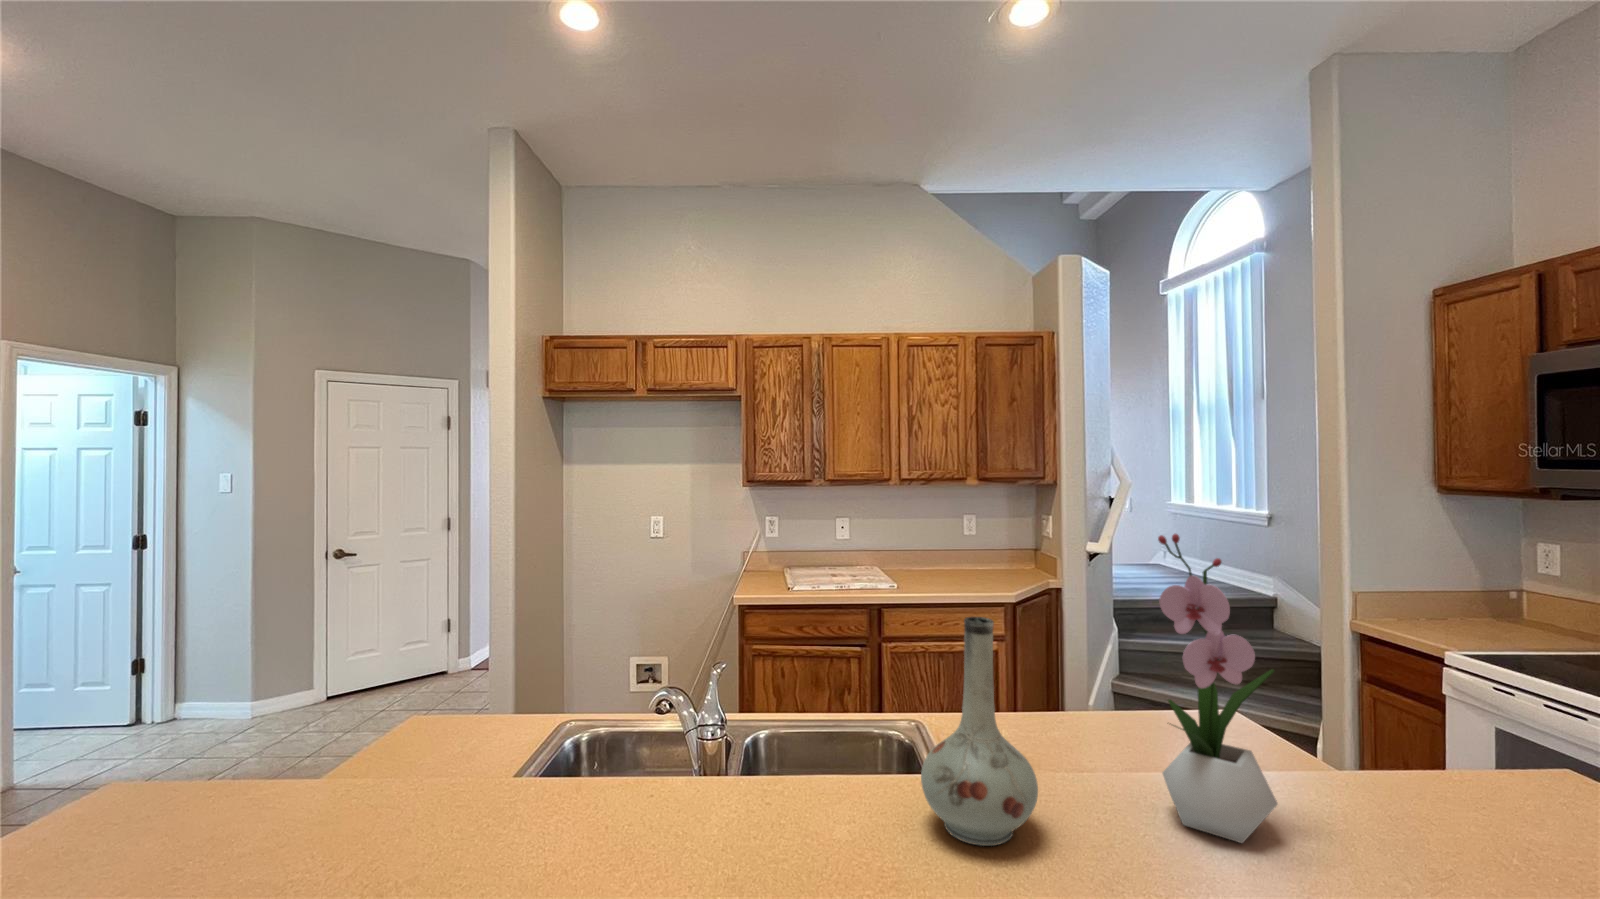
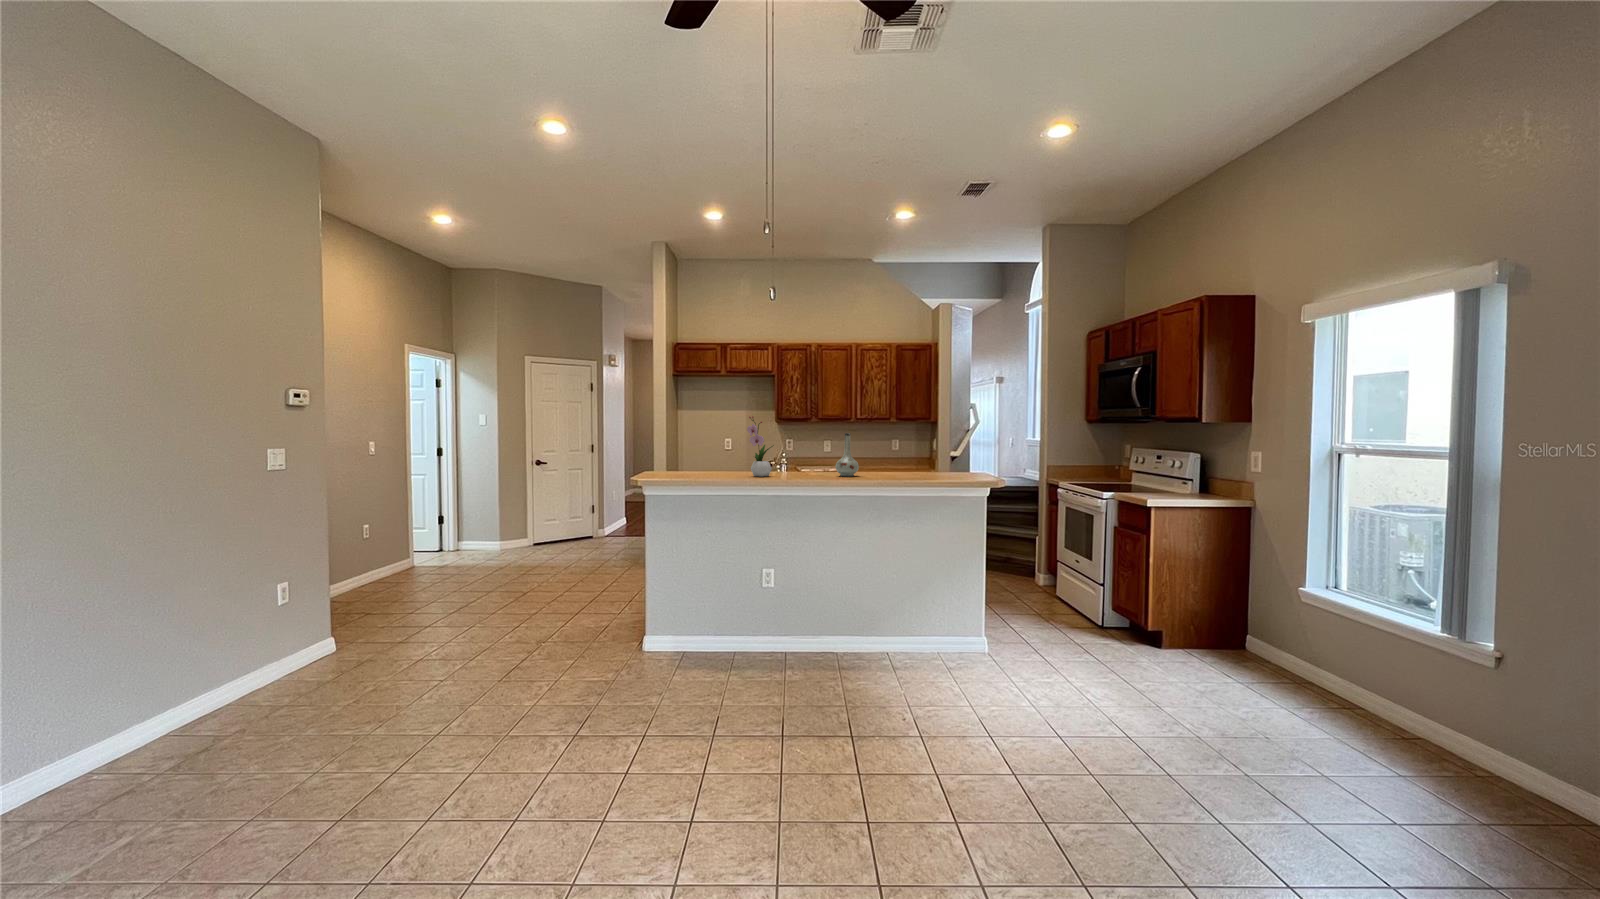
flower arrangement: present [1158,534,1278,843] -> present [747,416,774,477]

